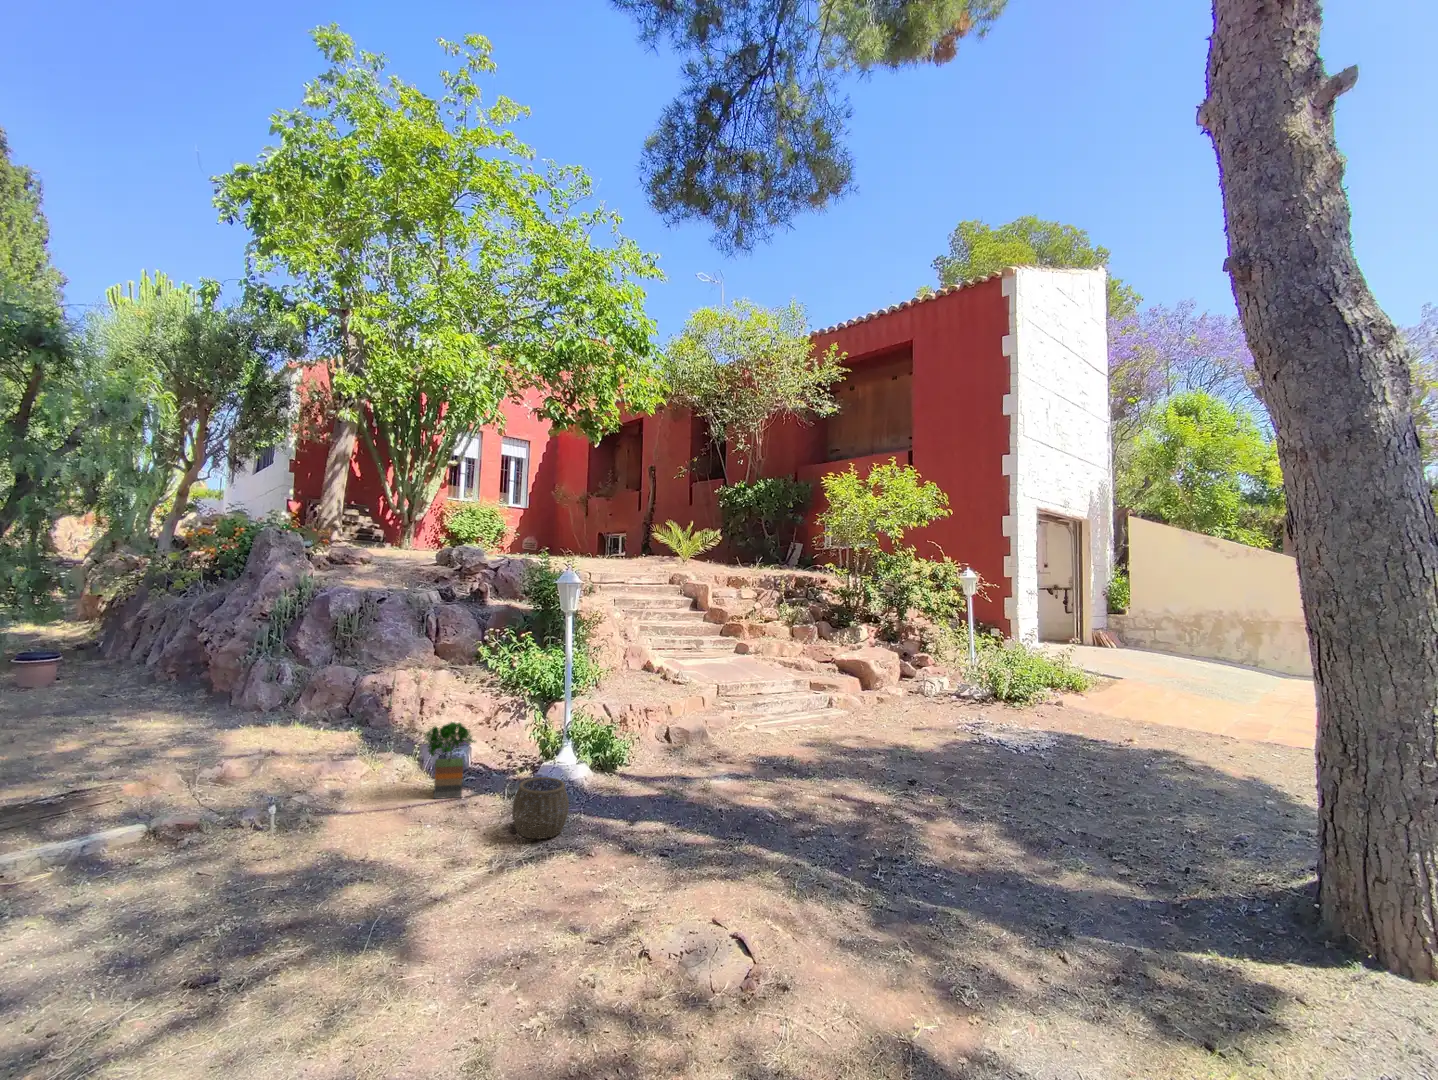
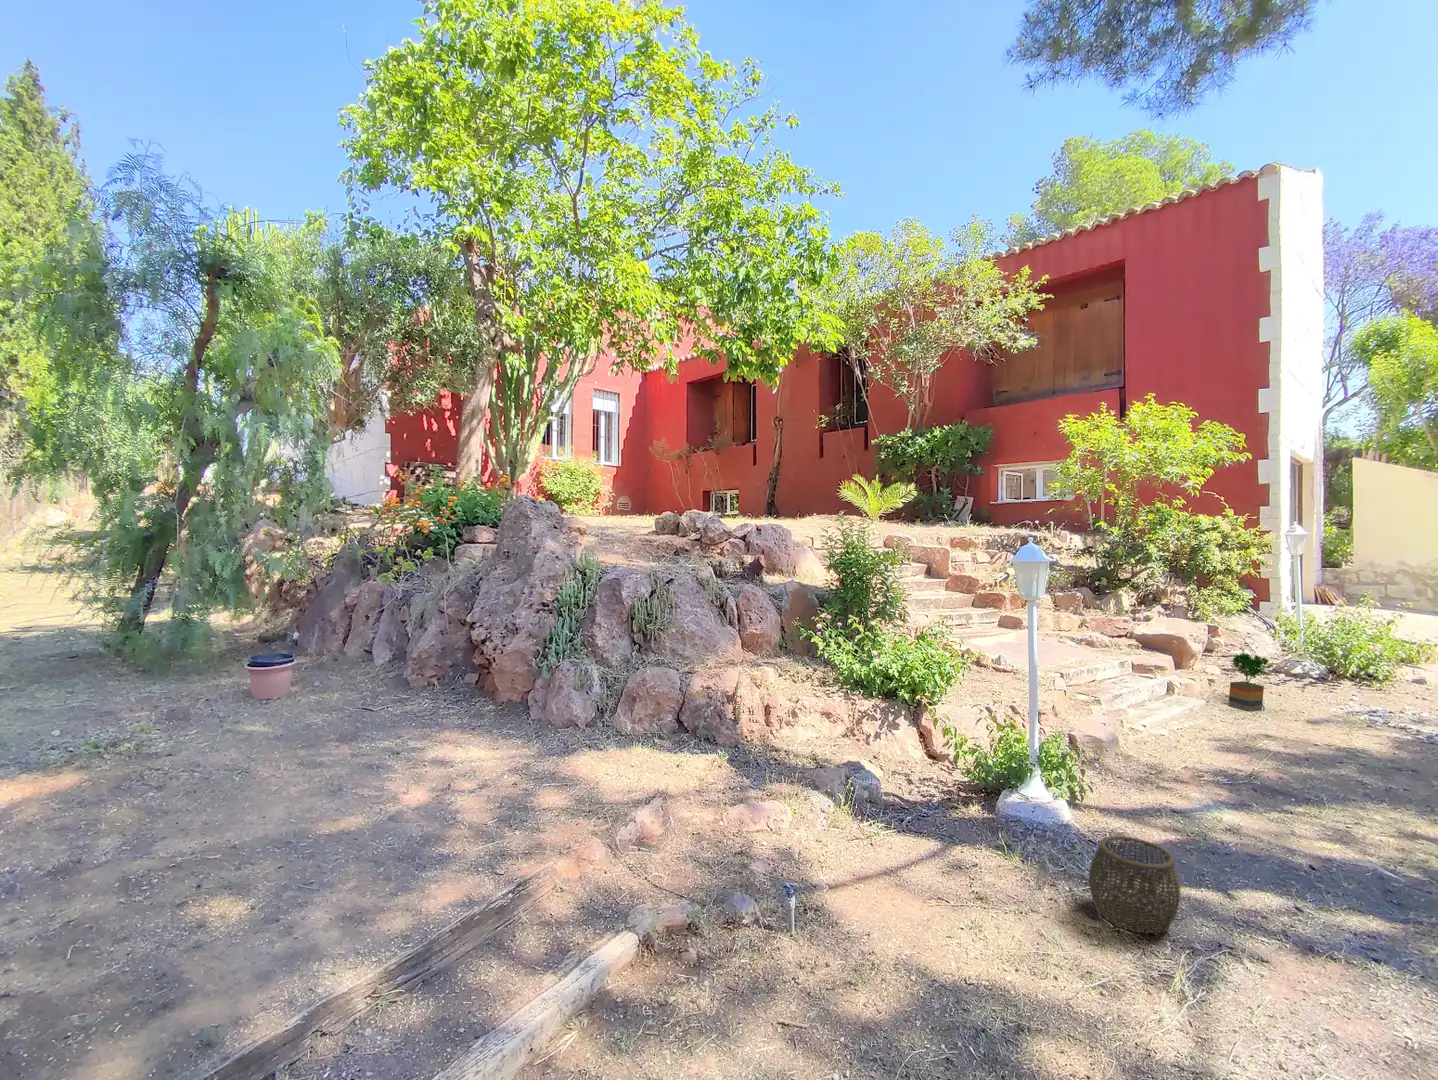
potted tree: present [425,722,476,799] -> present [1228,653,1273,711]

